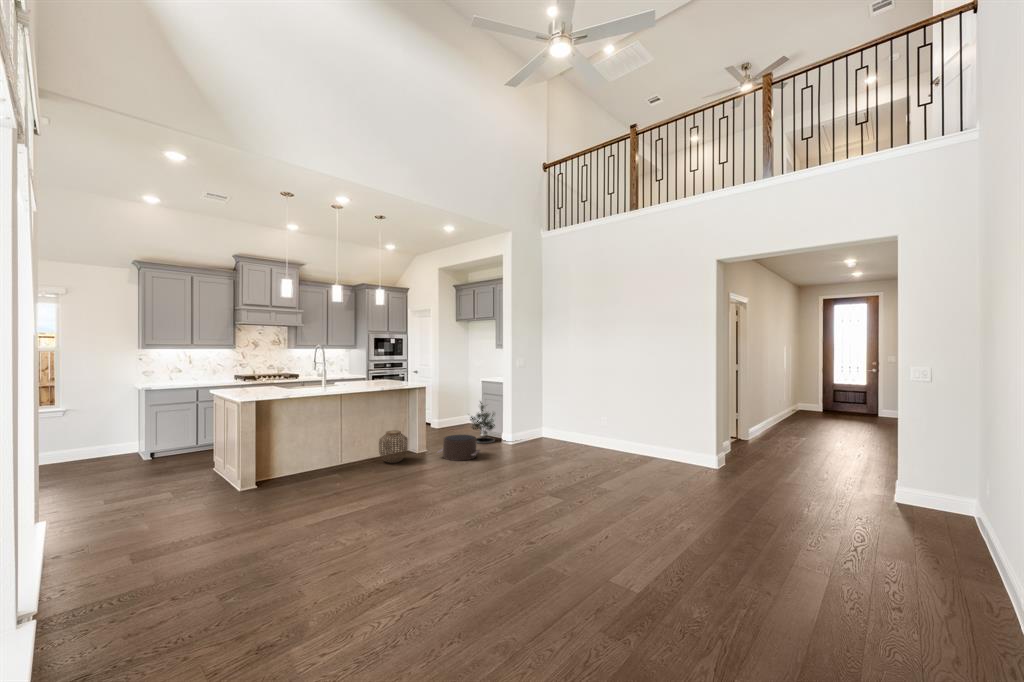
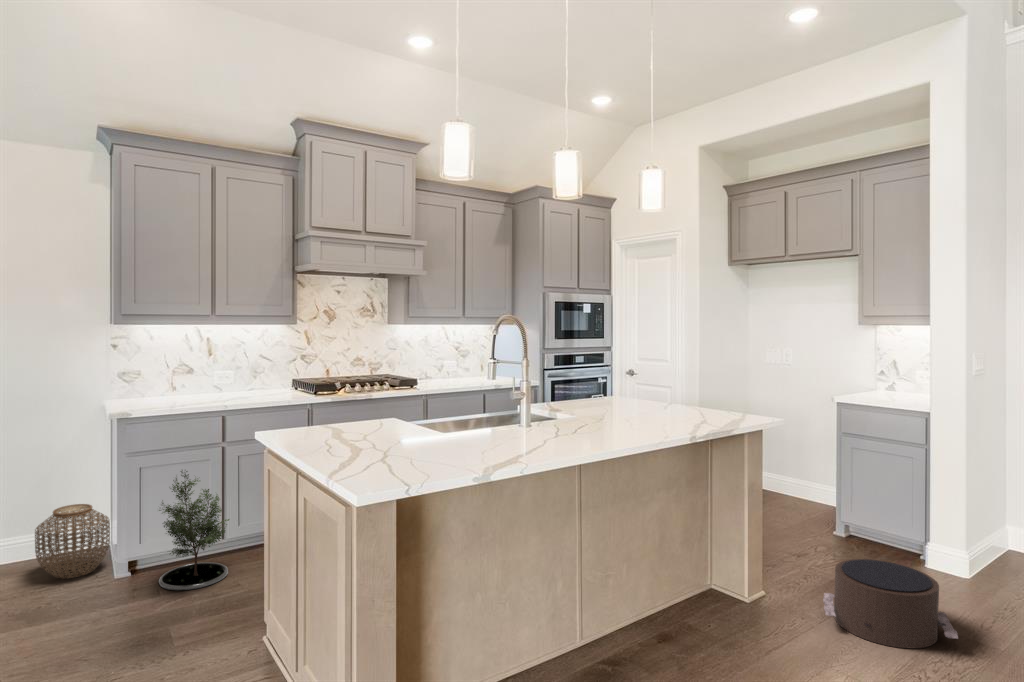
potted tree: present [470,401,495,443] -> present [159,471,229,590]
woven basket: present [379,430,408,463] -> present [35,504,110,579]

